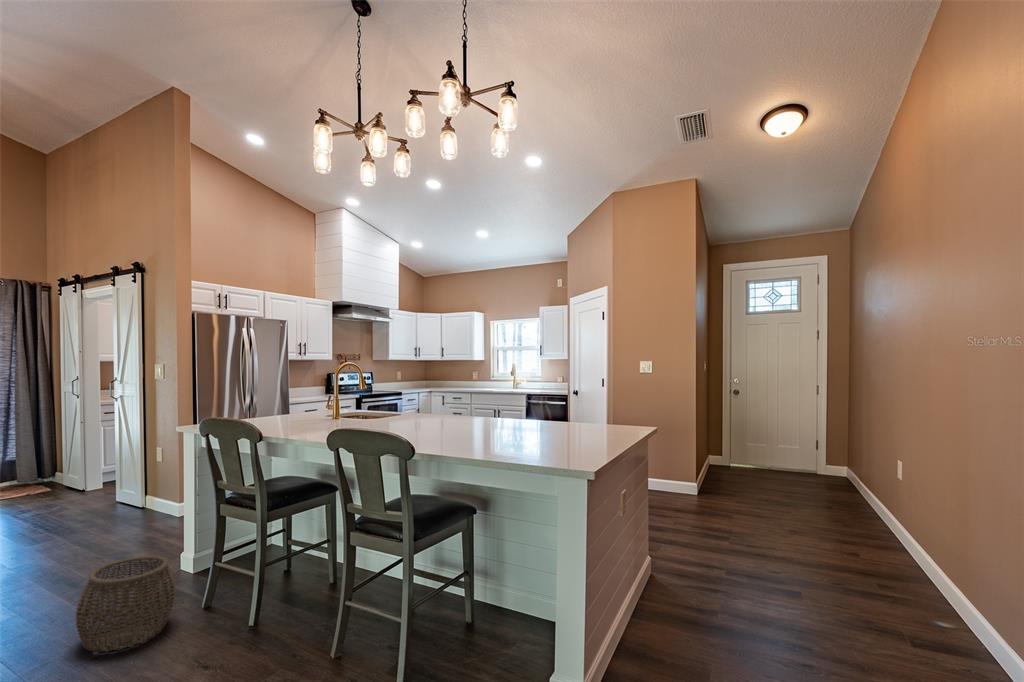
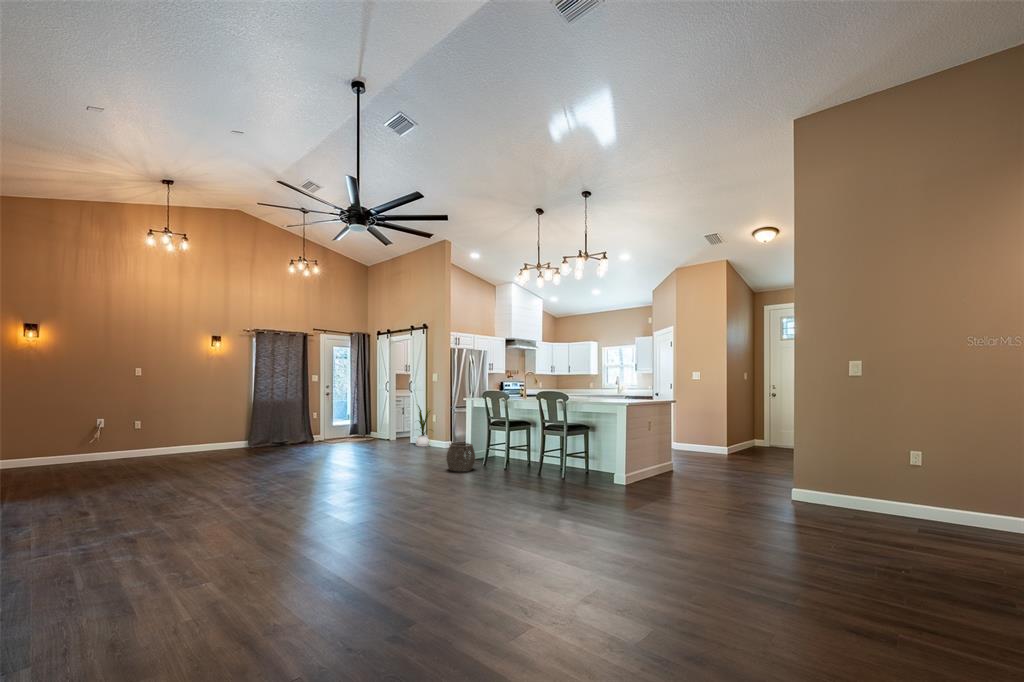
house plant: none [104,426,161,519] -> present [416,406,433,447]

